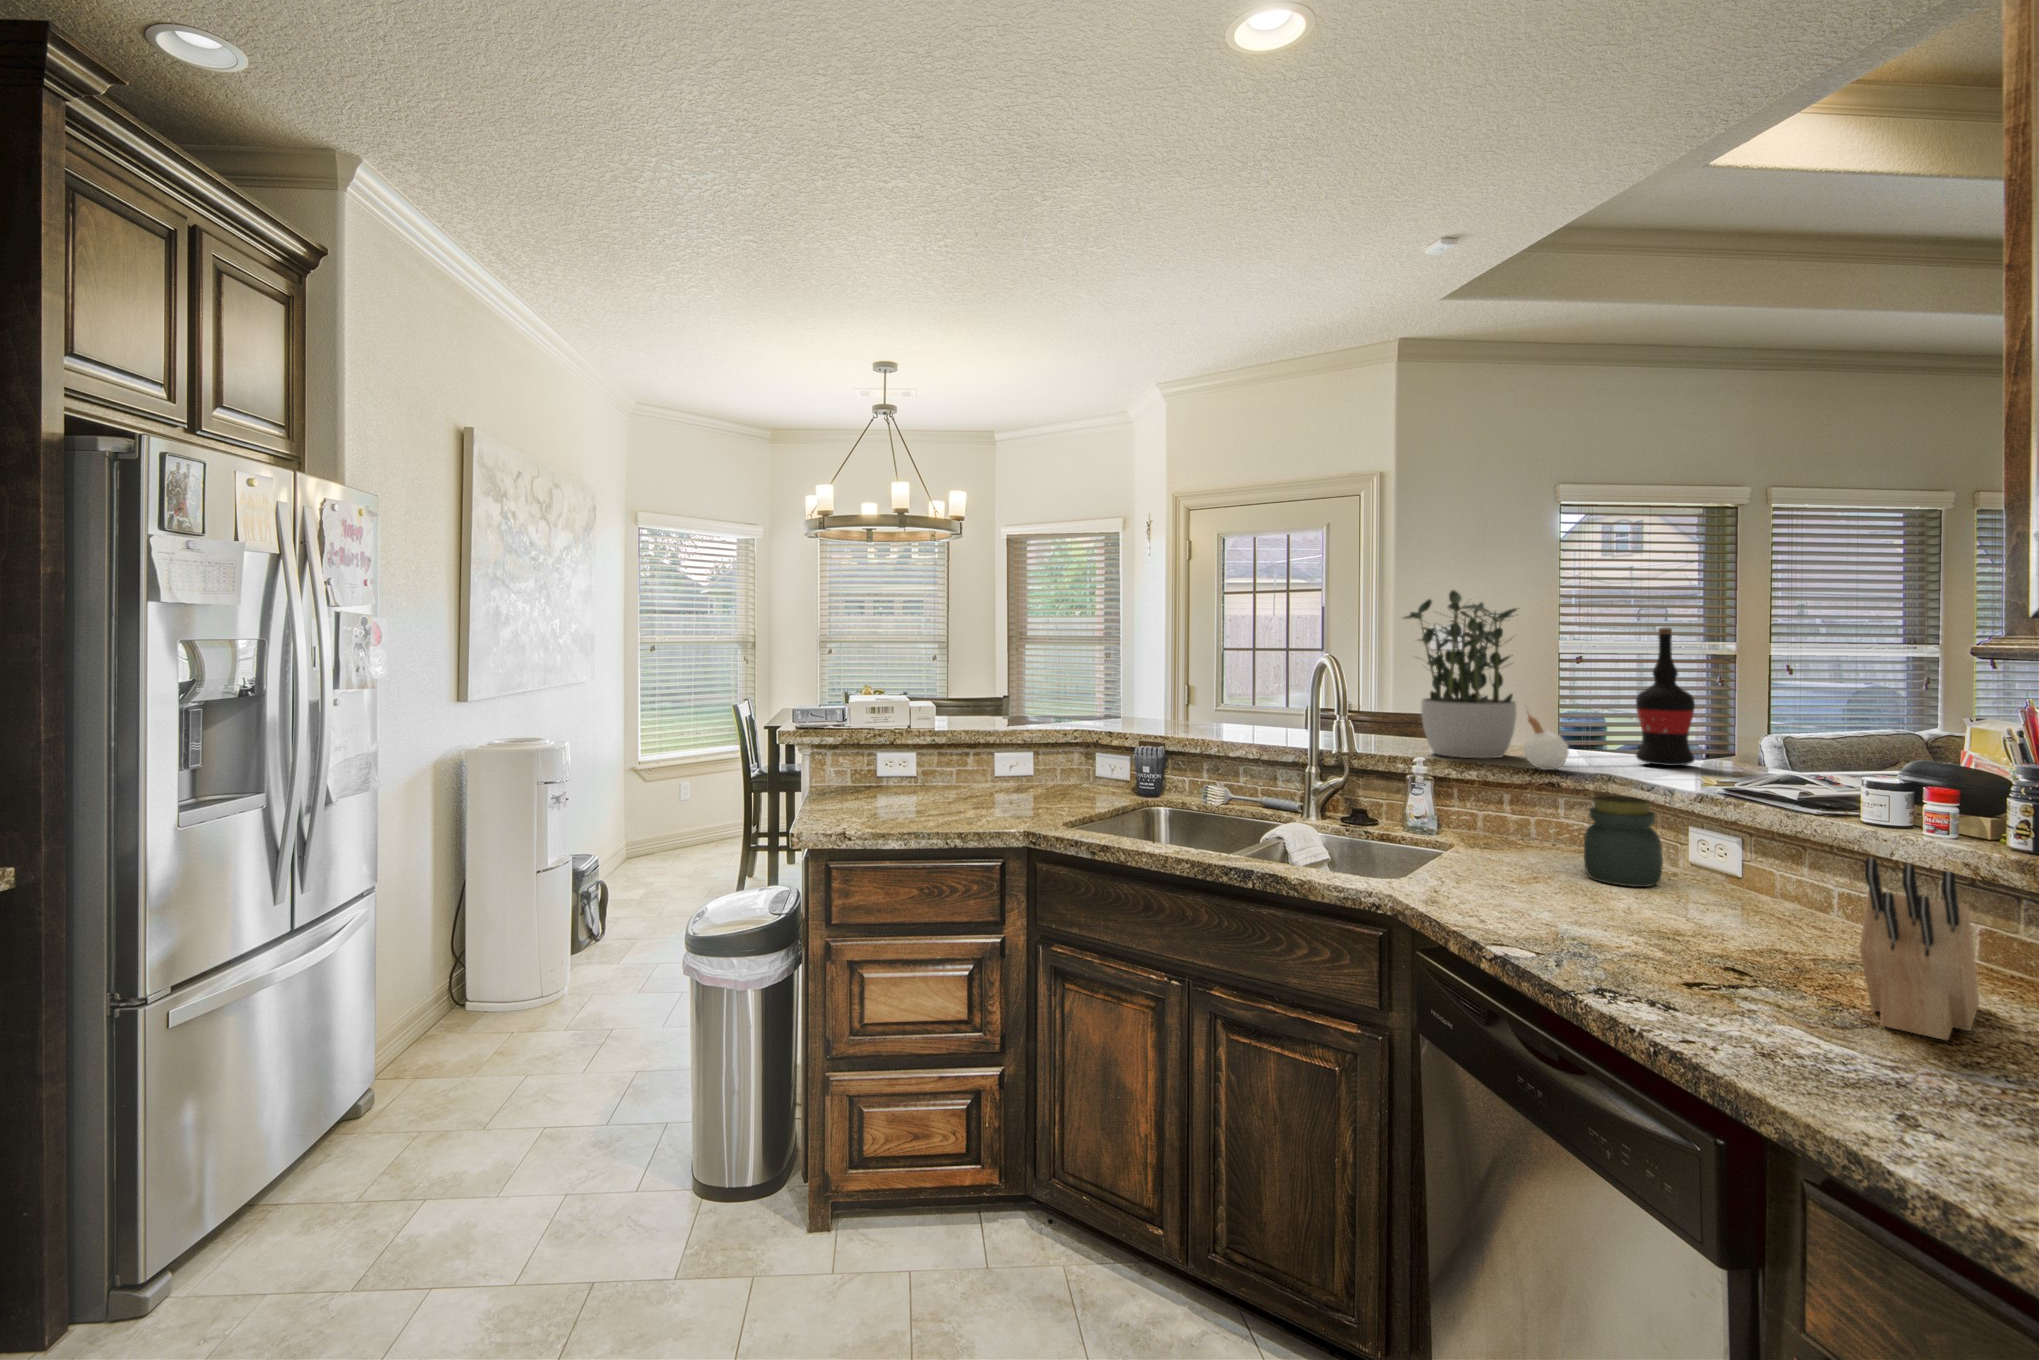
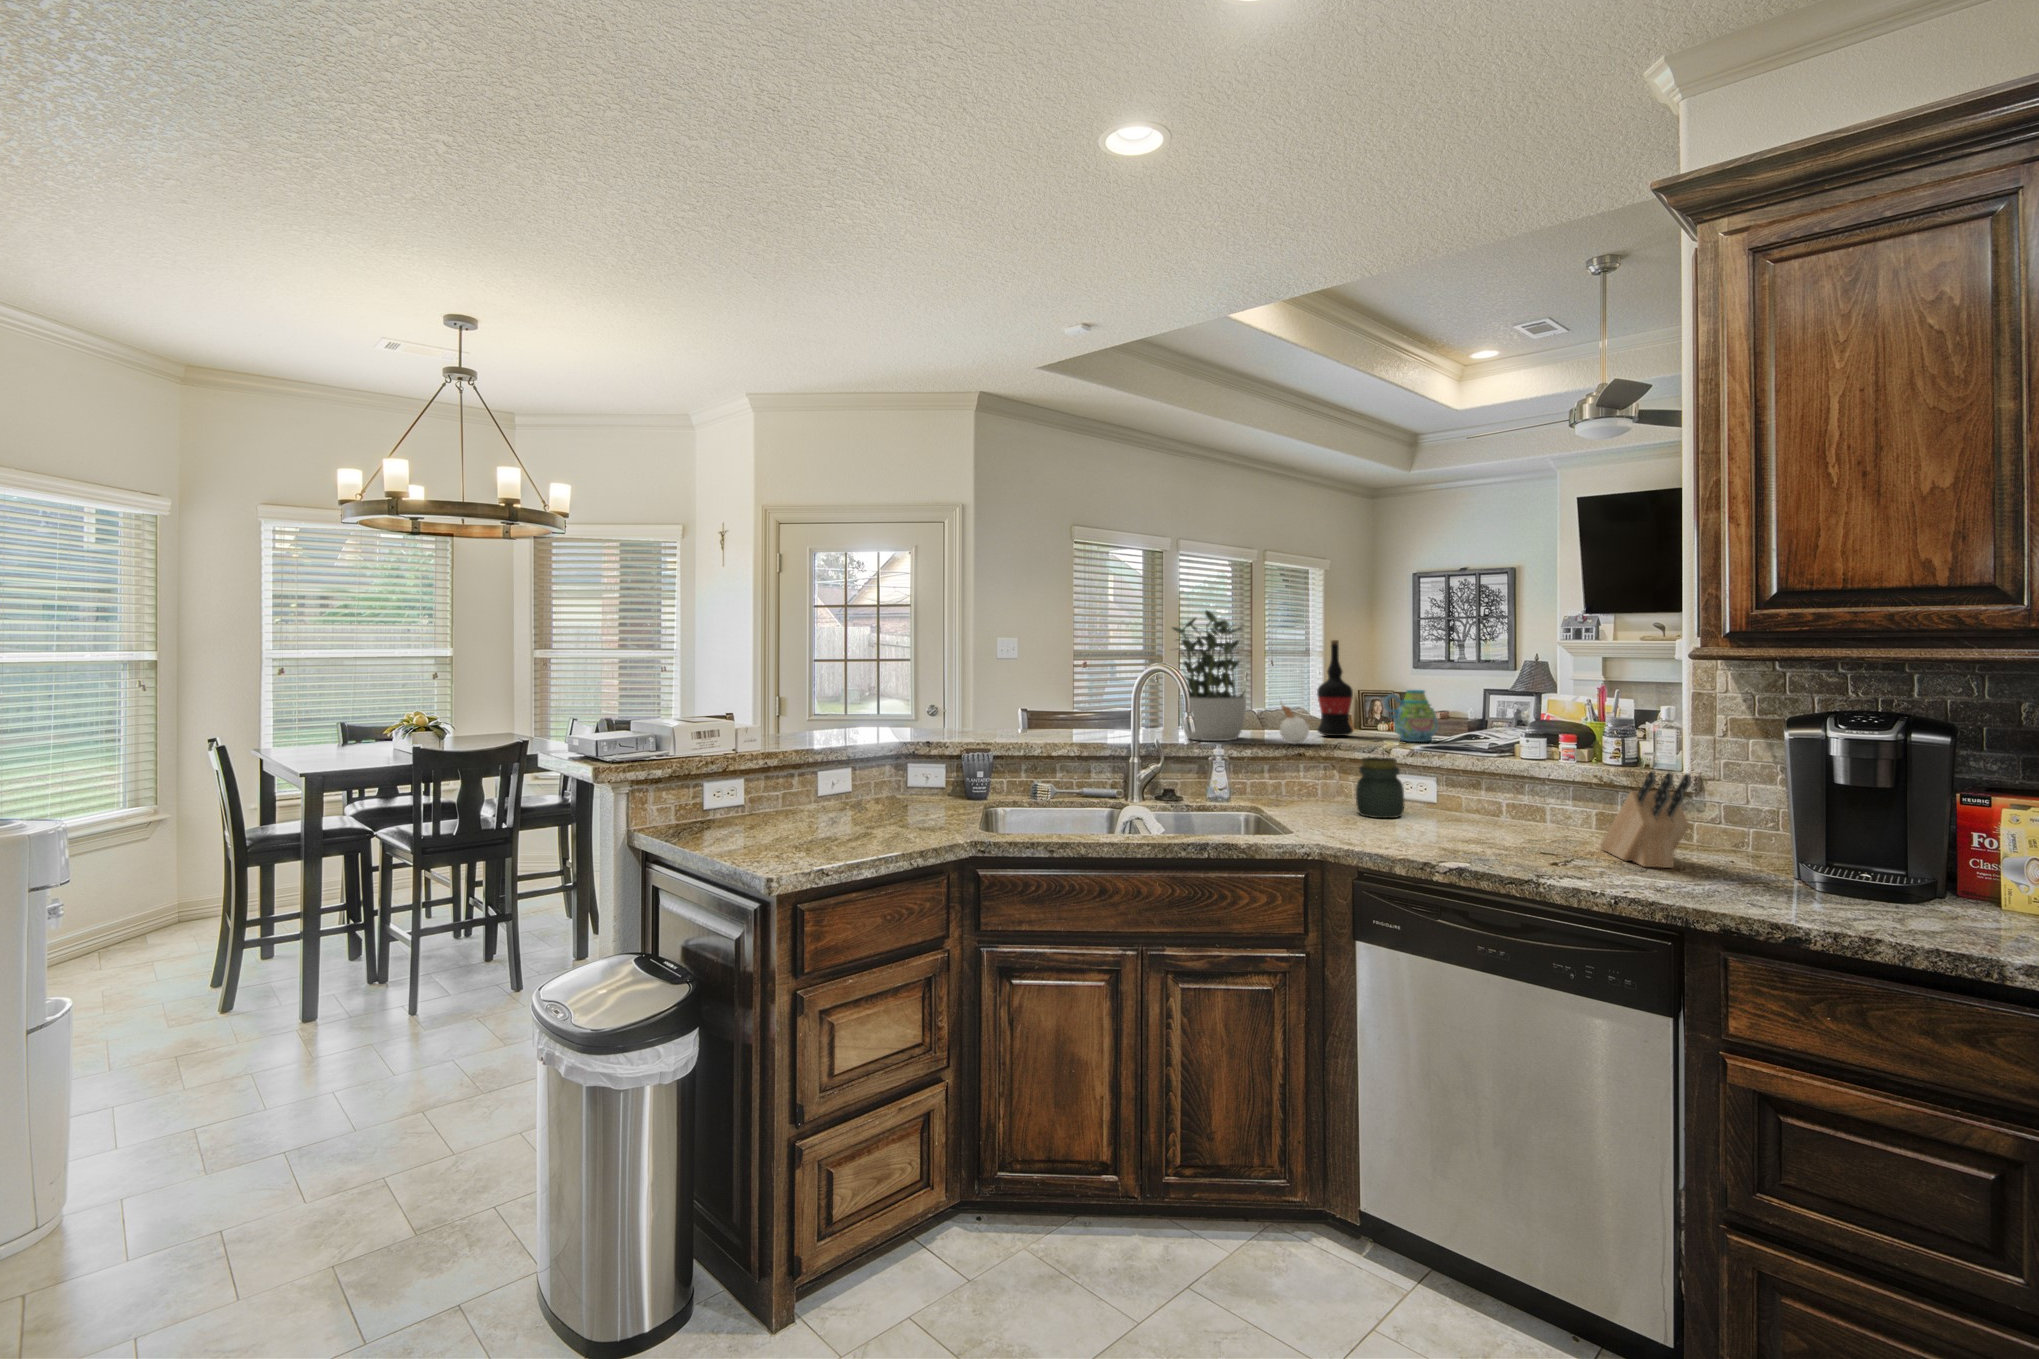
mug: none [1710,703,1814,784] -> present [1384,690,1438,742]

